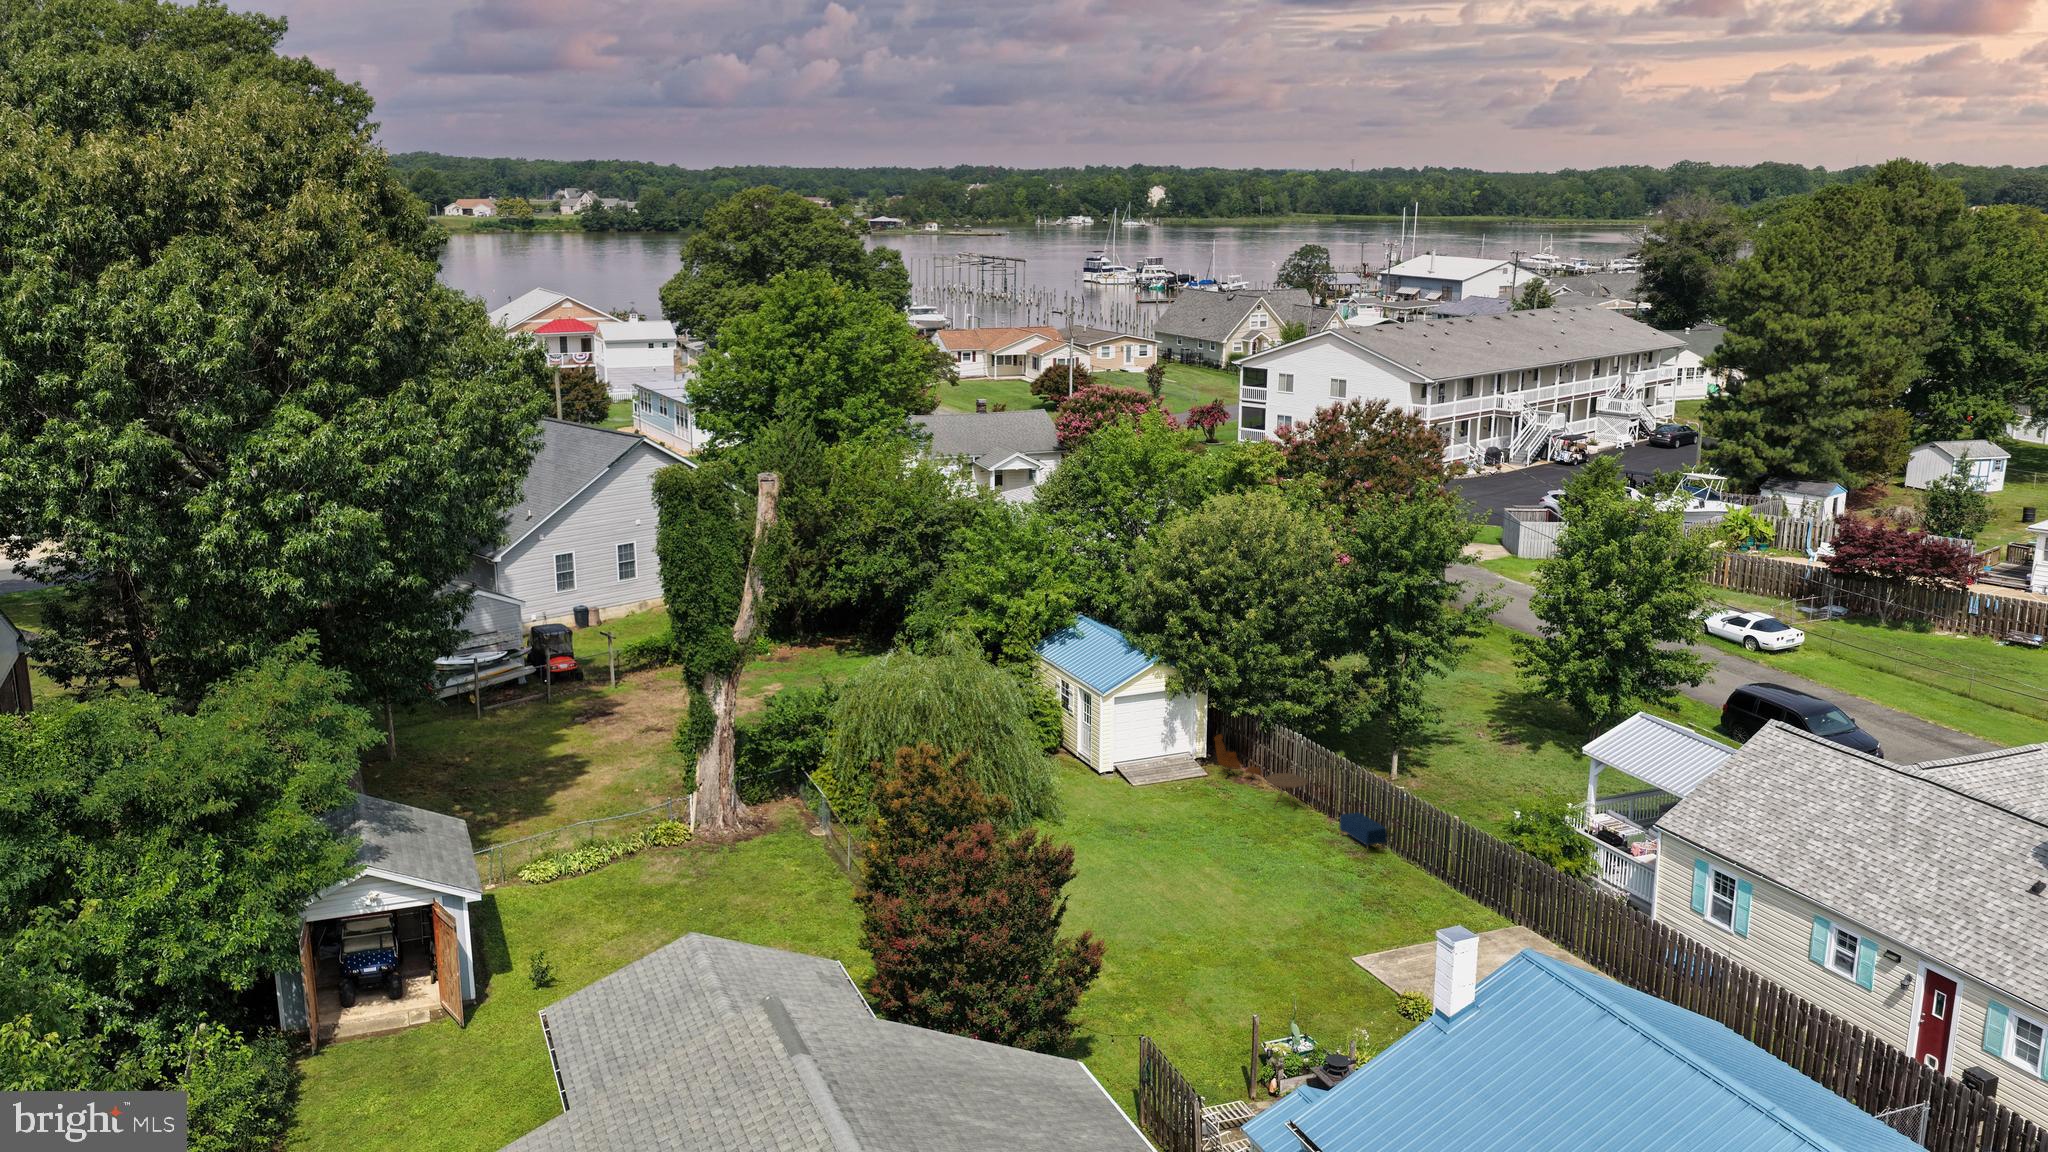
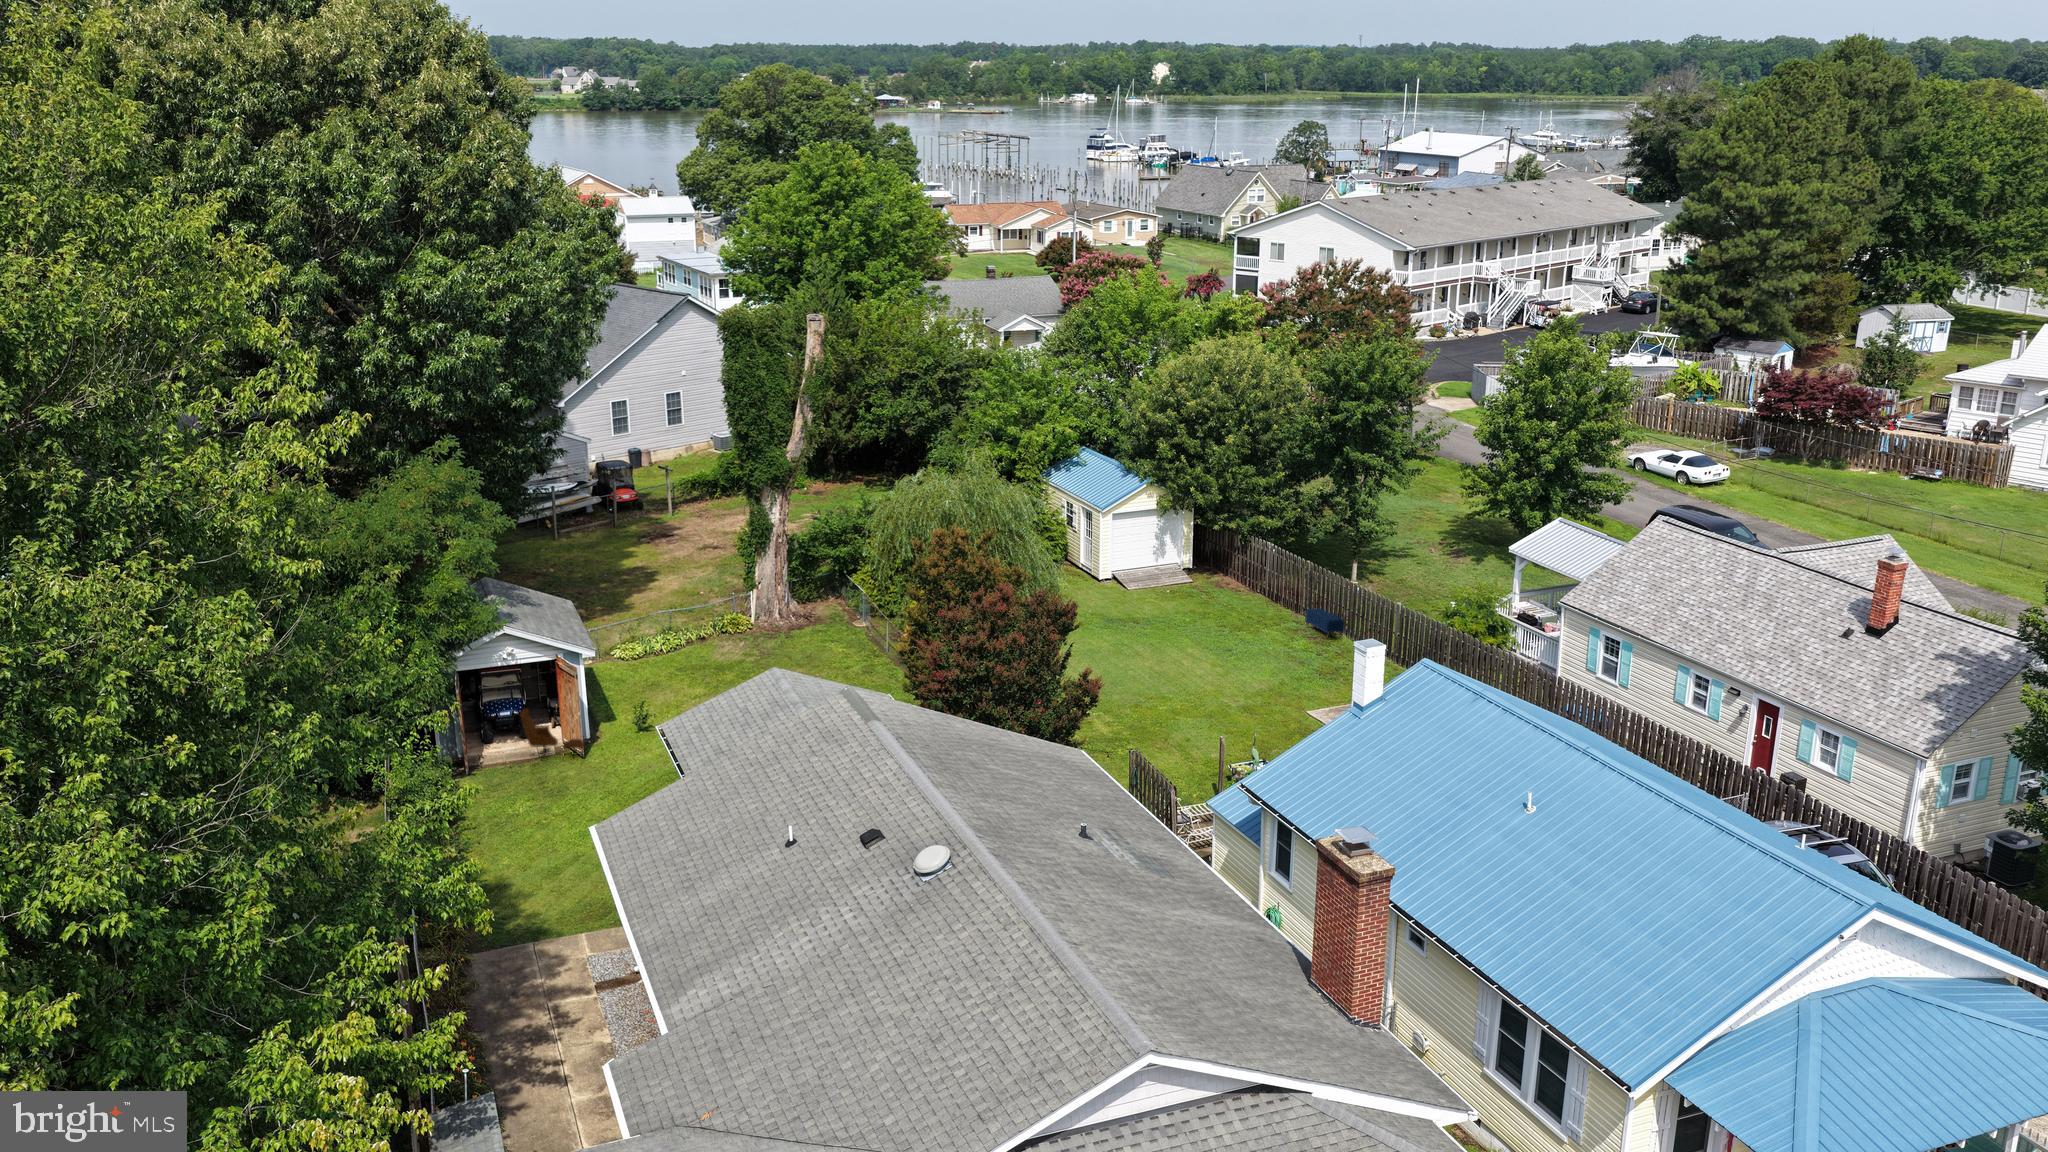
lounge chair: present [1215,735,1262,779] -> present [520,708,585,756]
round table: present [1266,773,1308,803] -> none [1244,578,1280,610]

